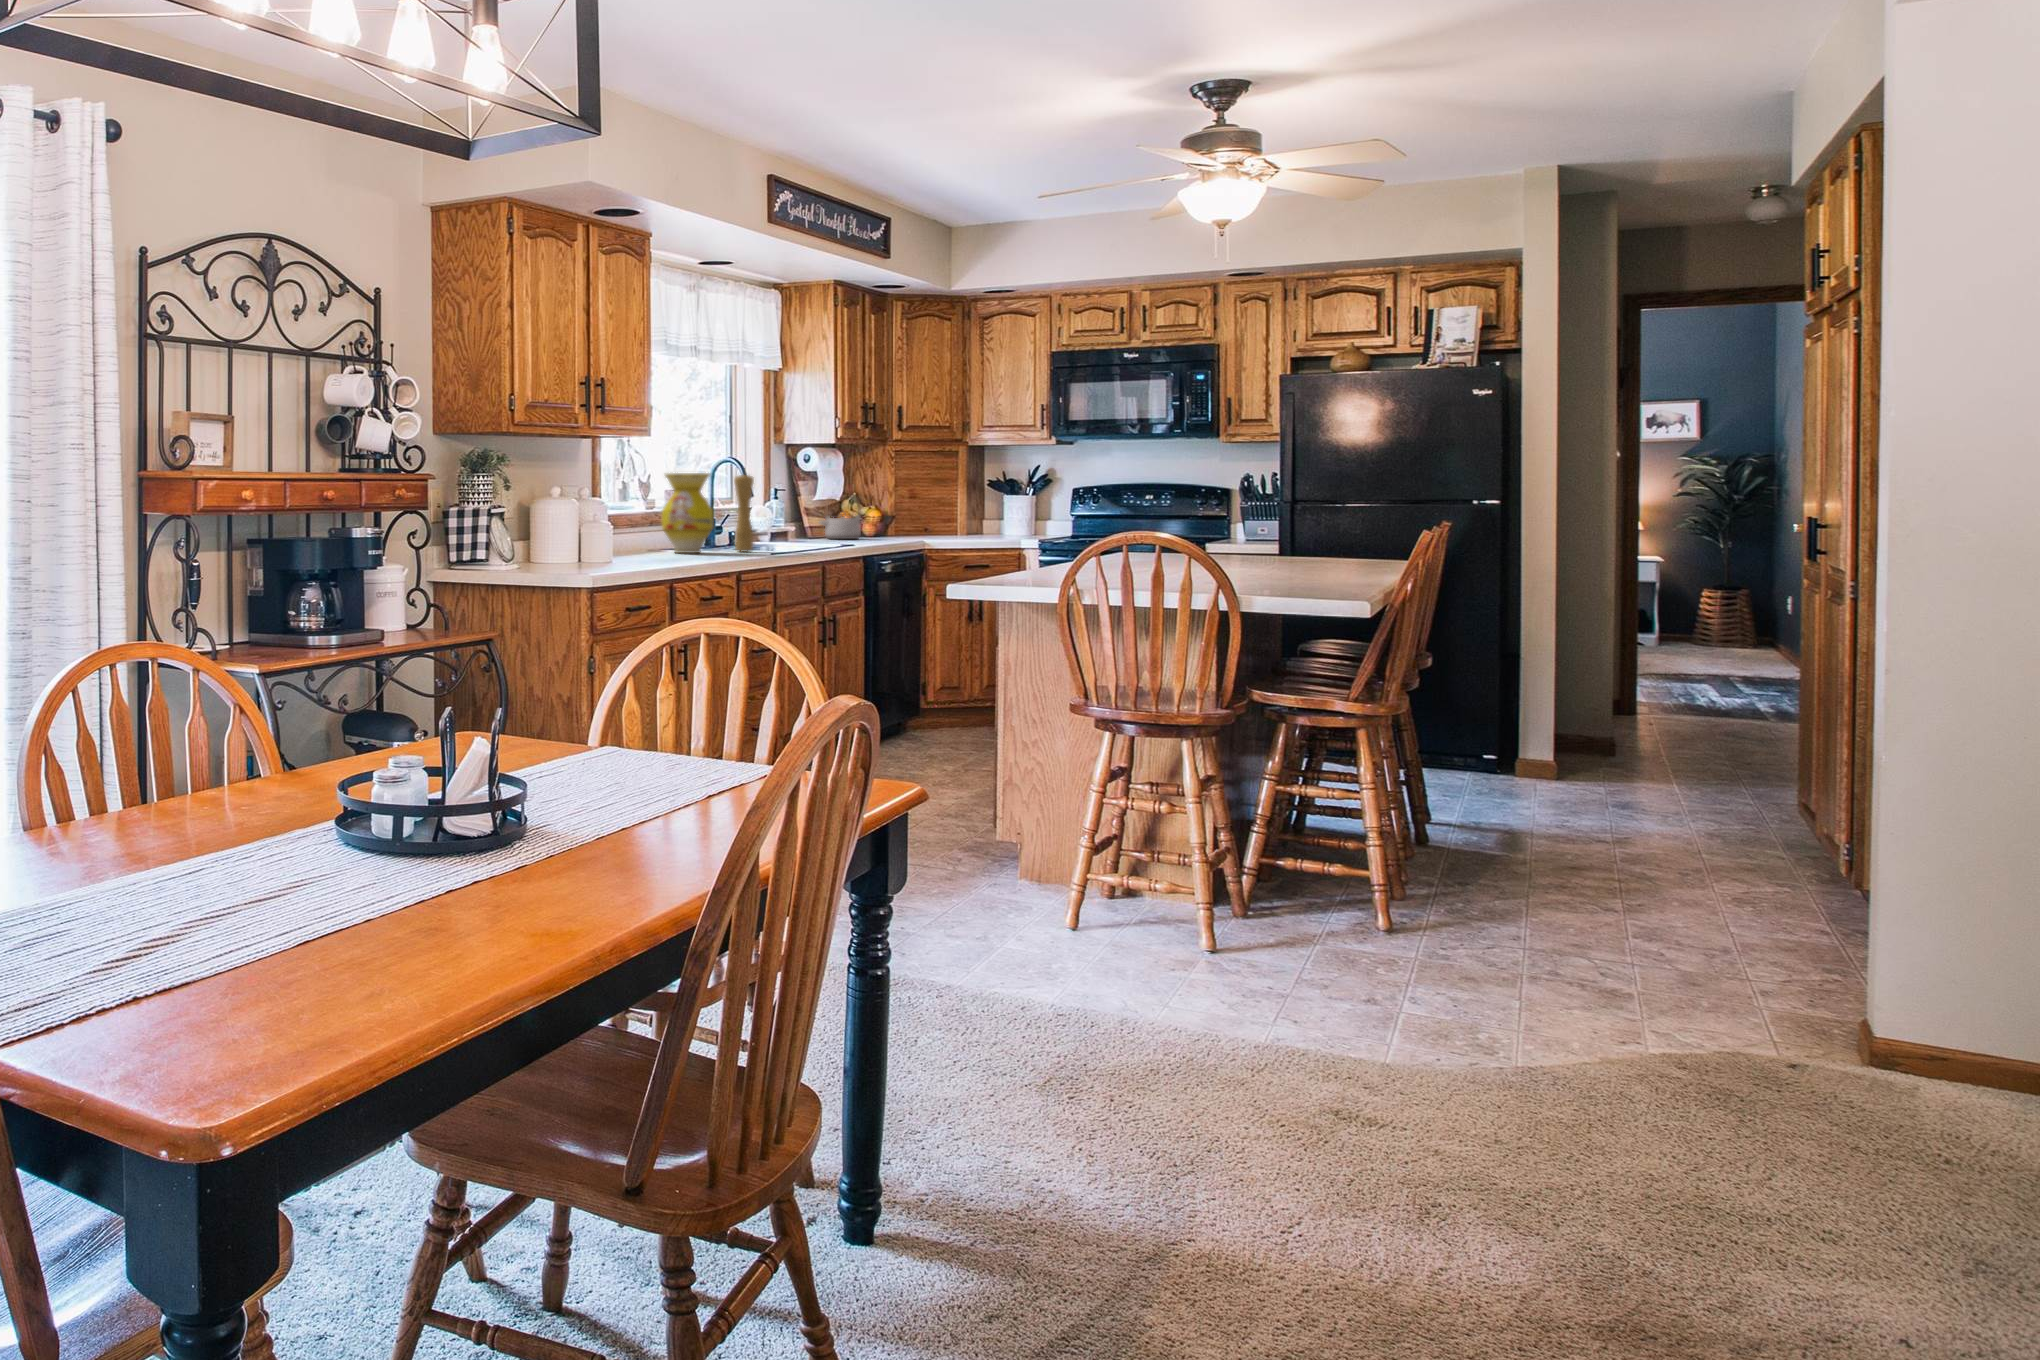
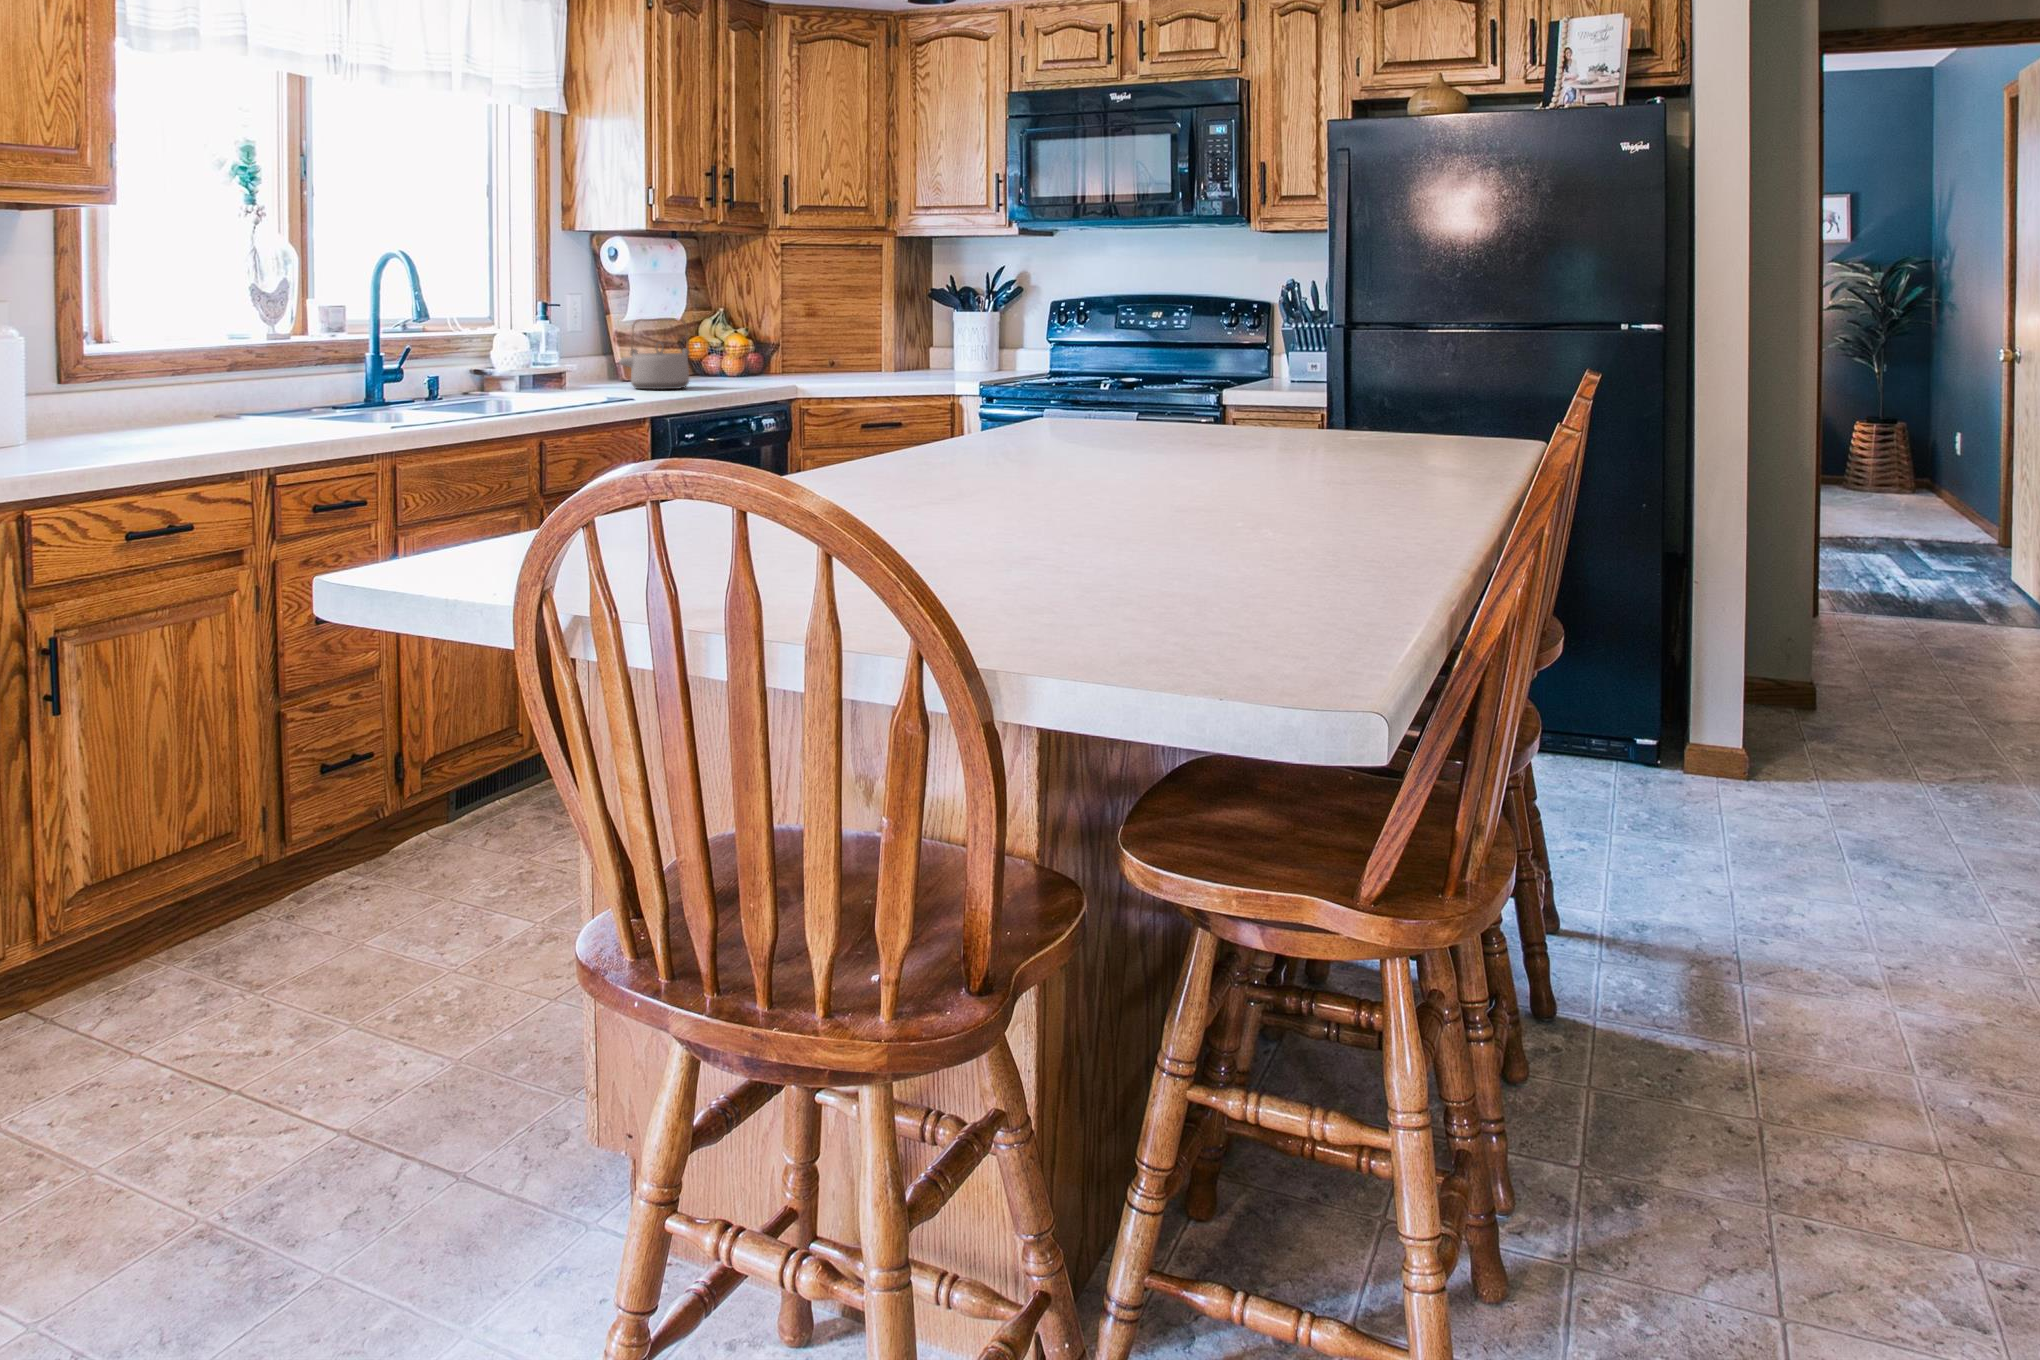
vase: present [662,473,713,553] -> none [126,281,243,443]
pepper mill: present [734,474,754,552] -> none [308,282,349,434]

